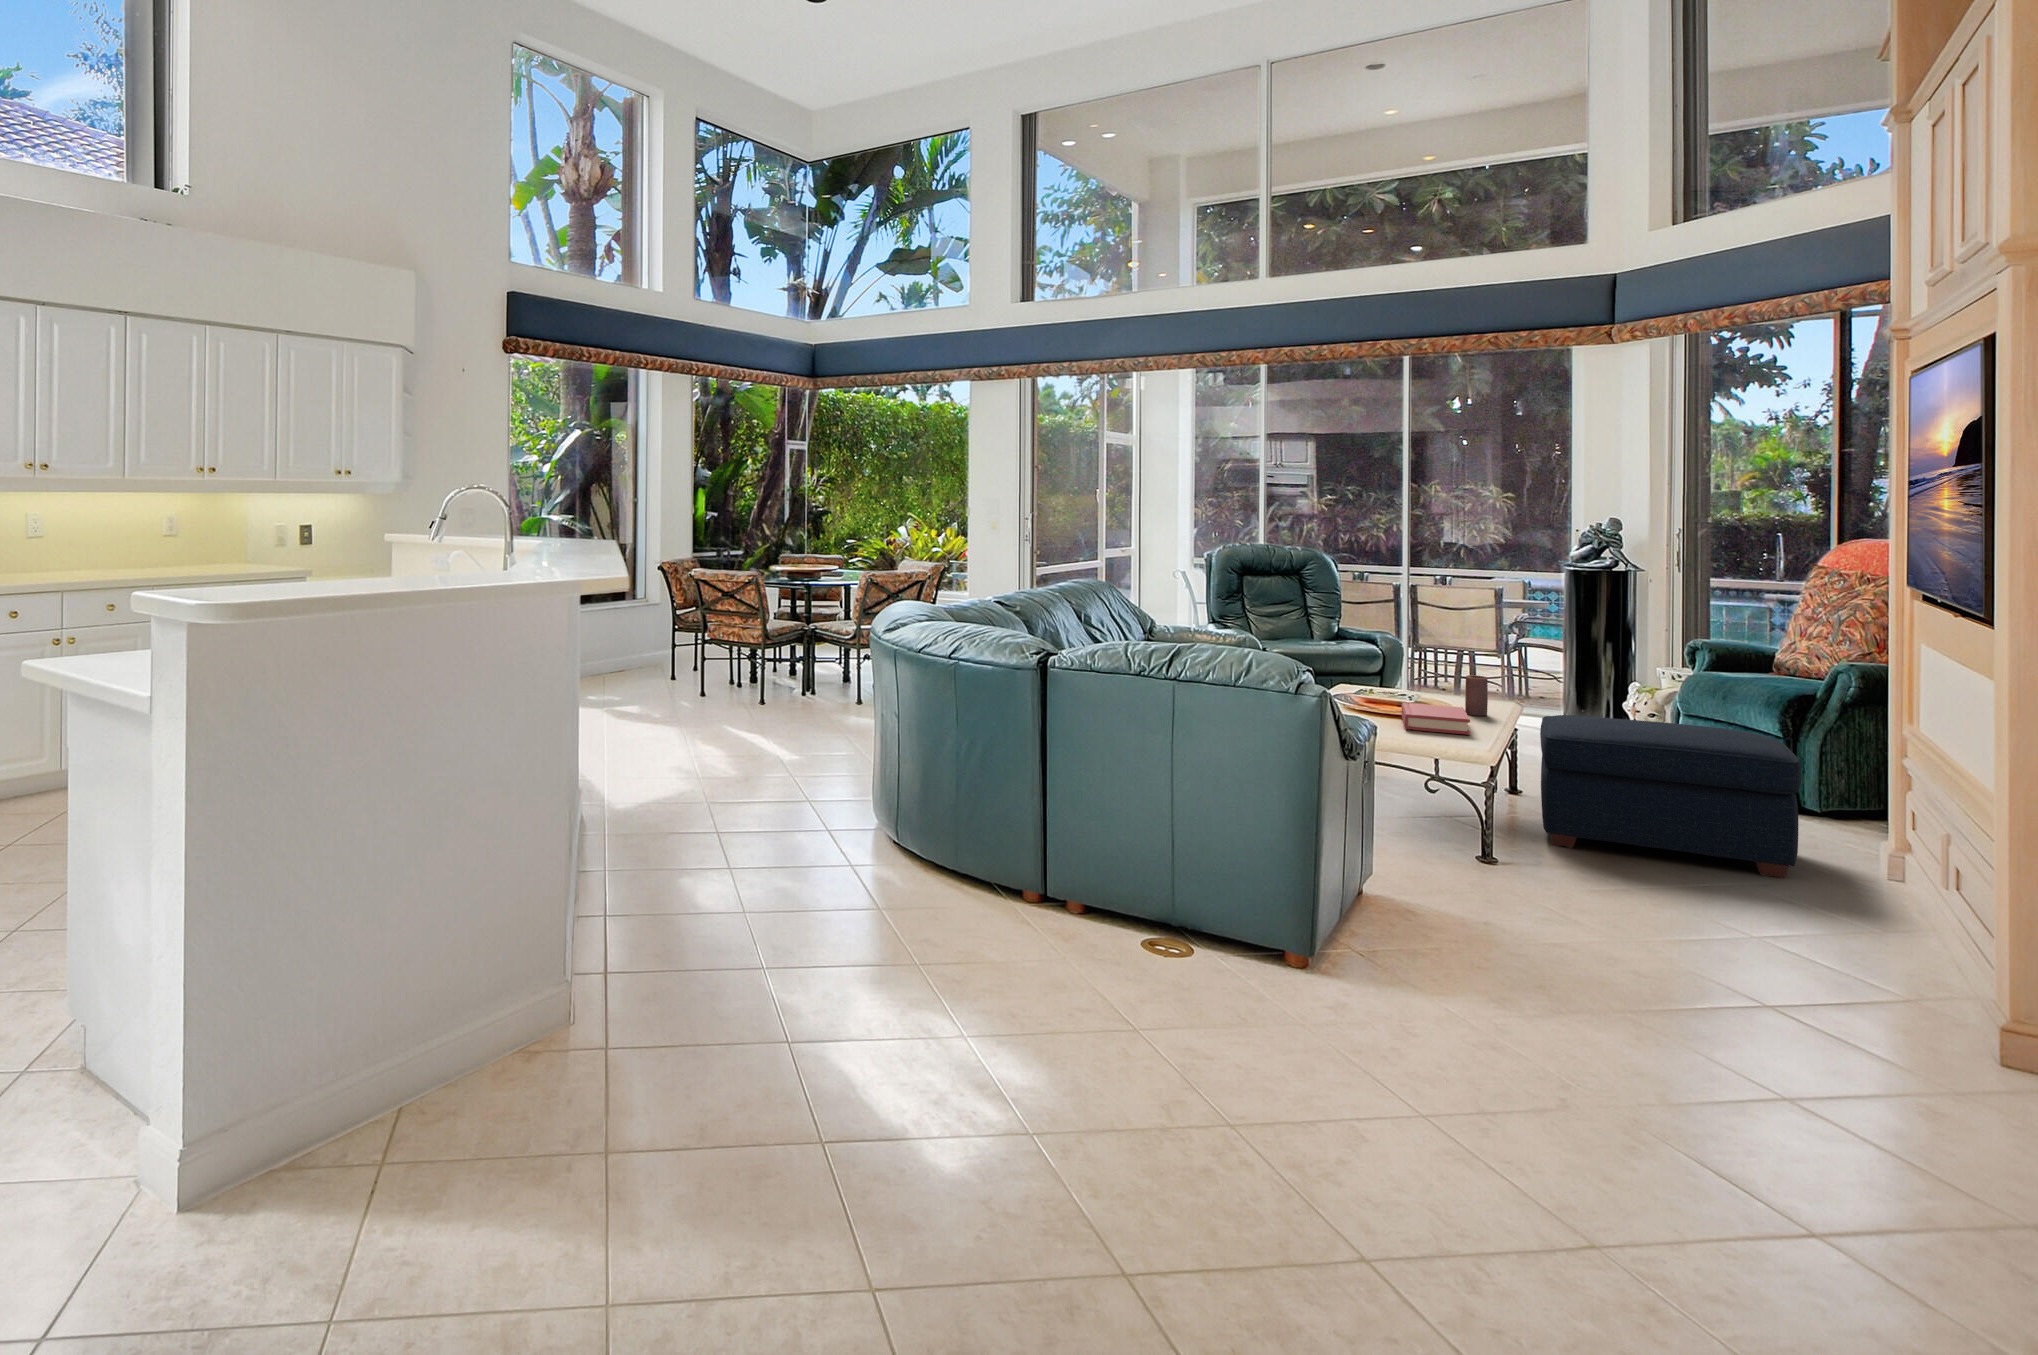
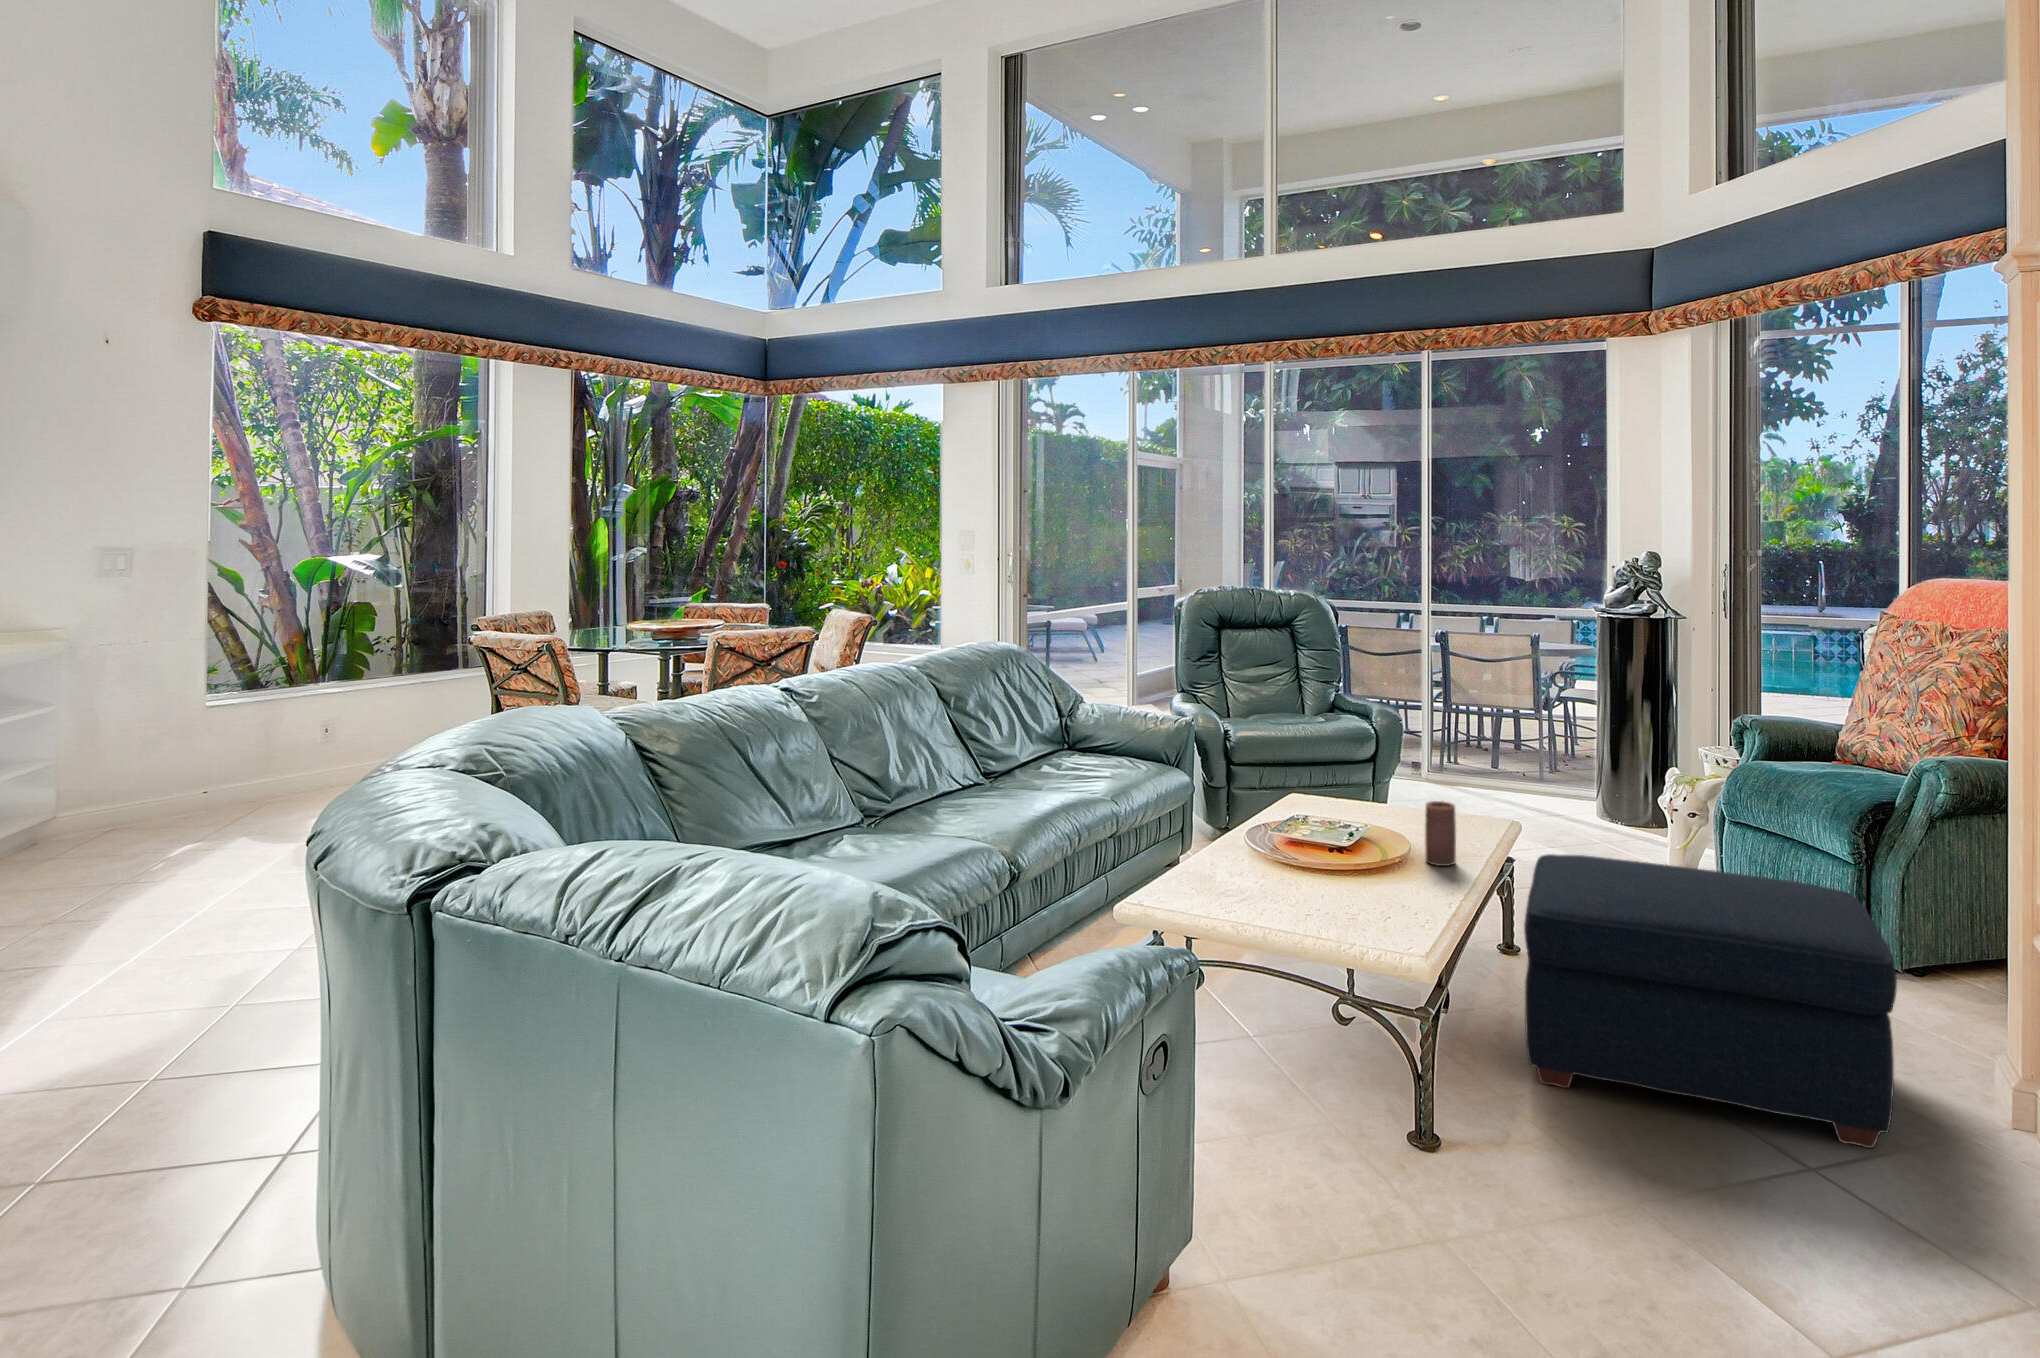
hardback book: present [1401,703,1470,735] -> none [1313,853,1413,923]

